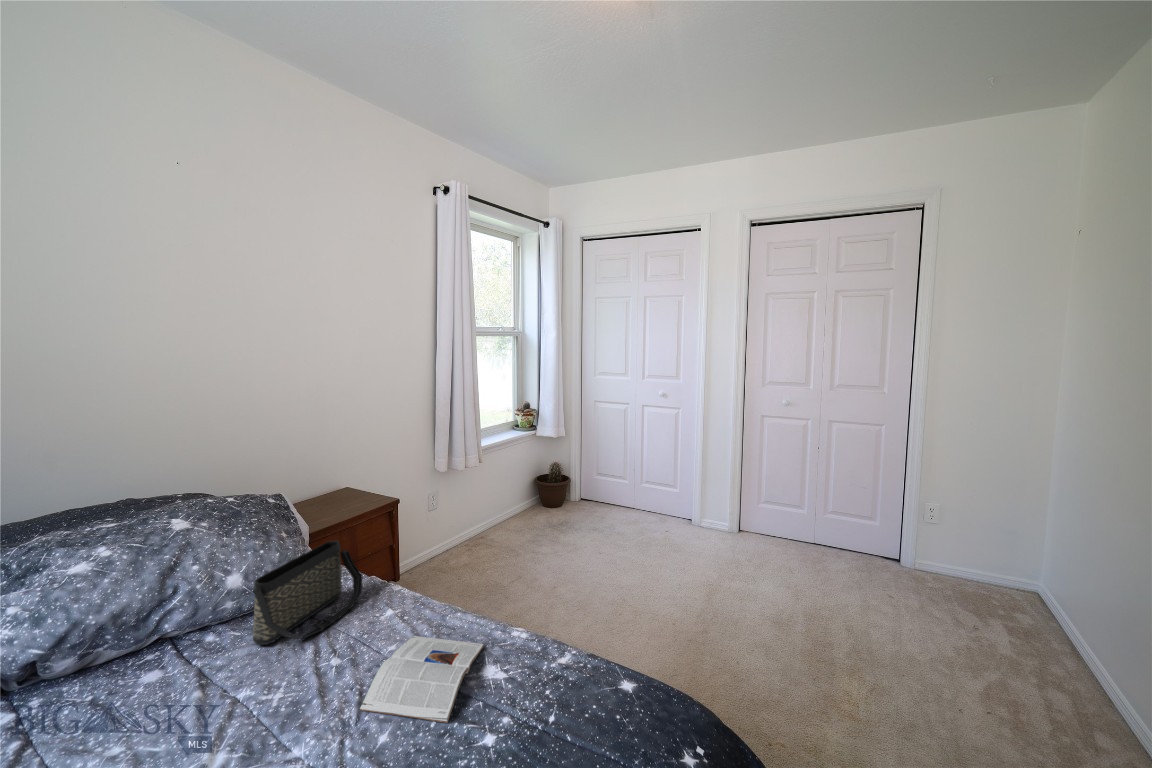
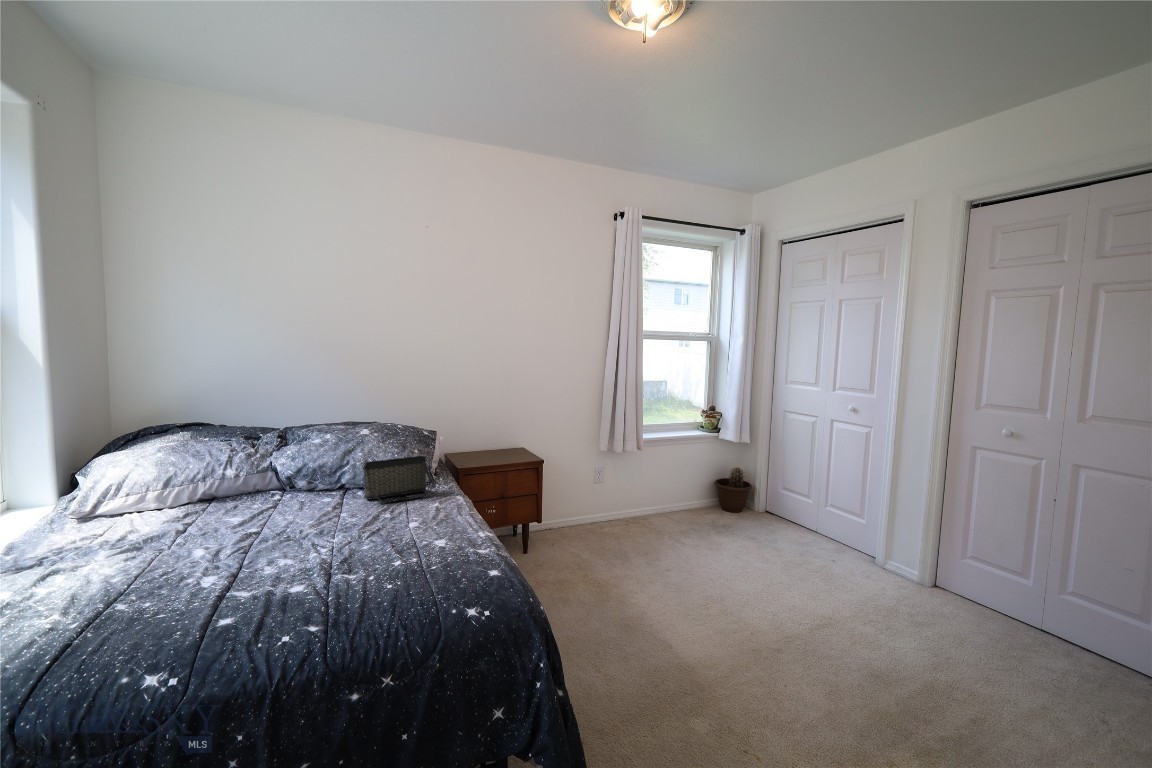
magazine: present [360,636,484,723] -> none [361,516,451,551]

